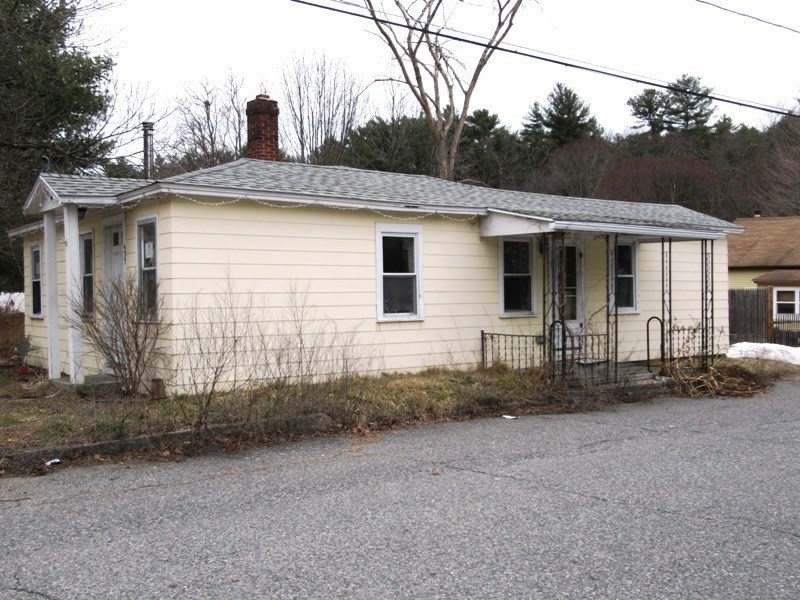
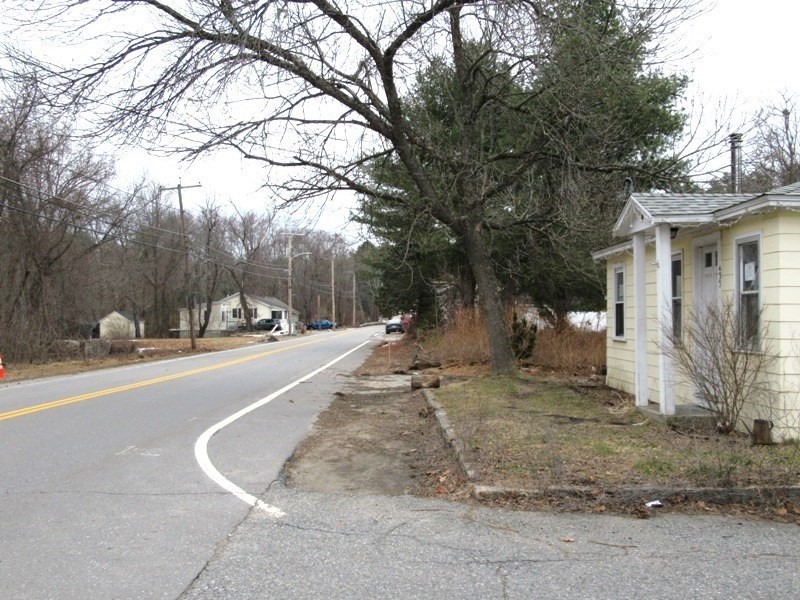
potted tree: present [16,332,40,374] -> none [600,353,623,394]

